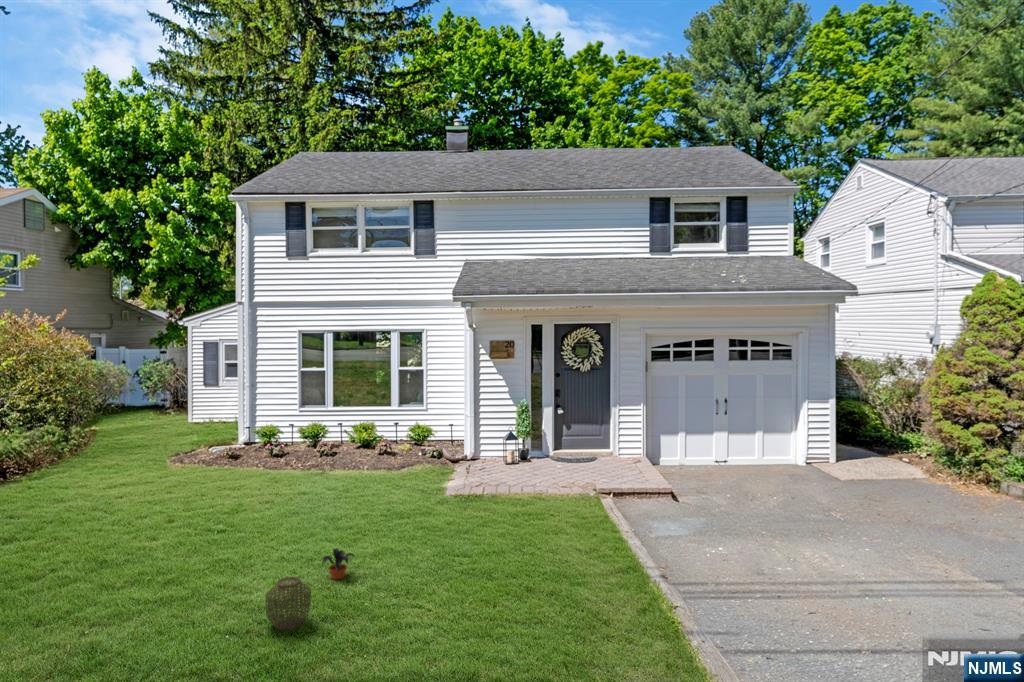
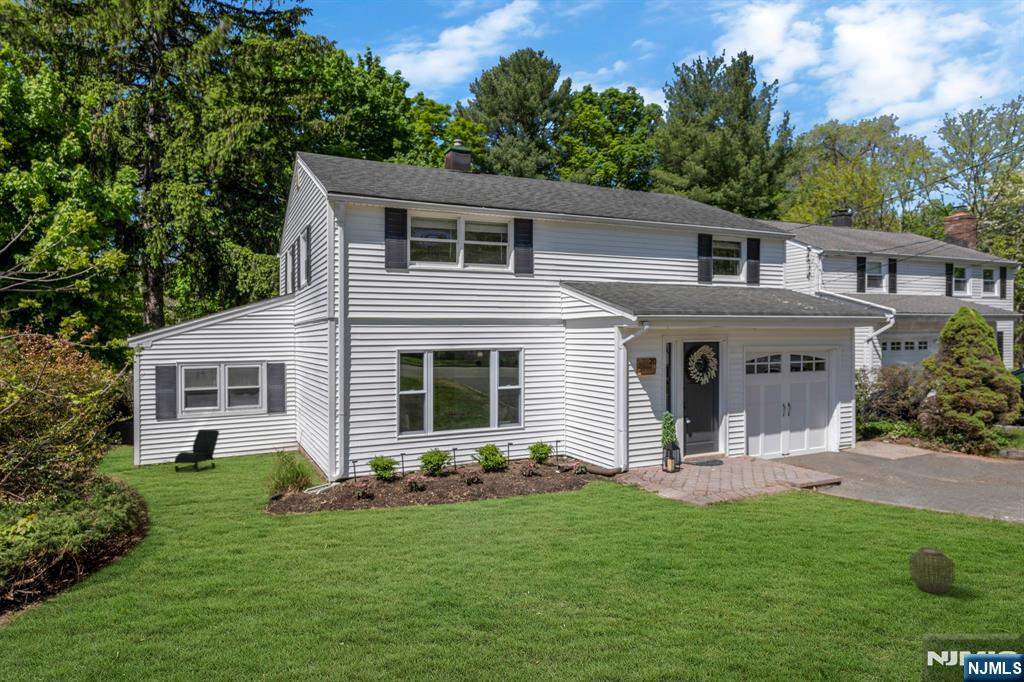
lounge chair: none [189,392,227,426] -> present [175,430,219,472]
potted plant: present [322,548,354,579] -> none [824,533,862,560]

